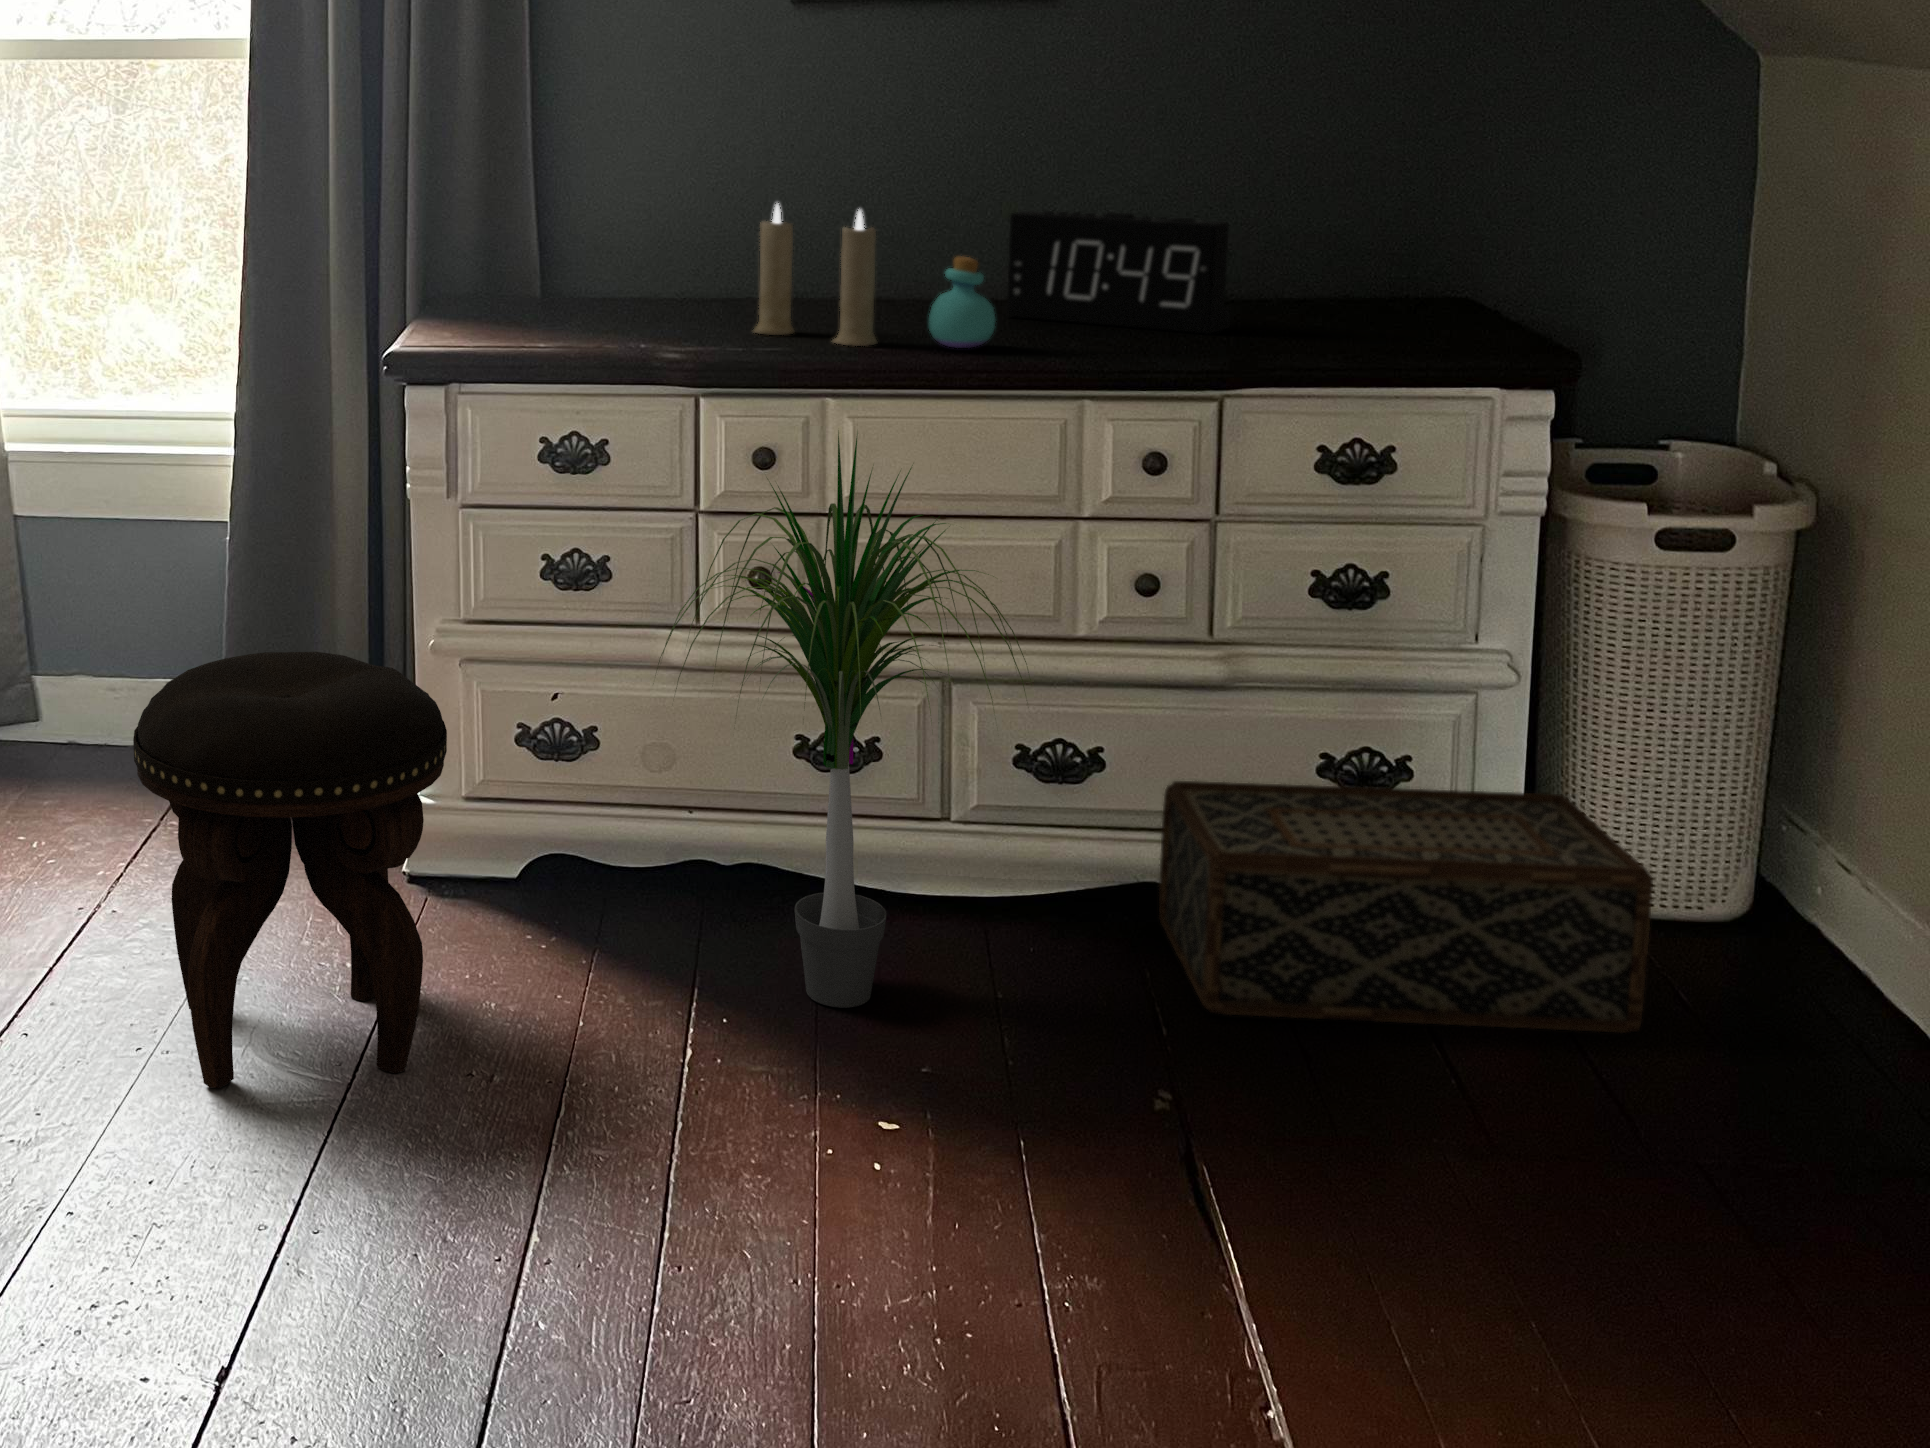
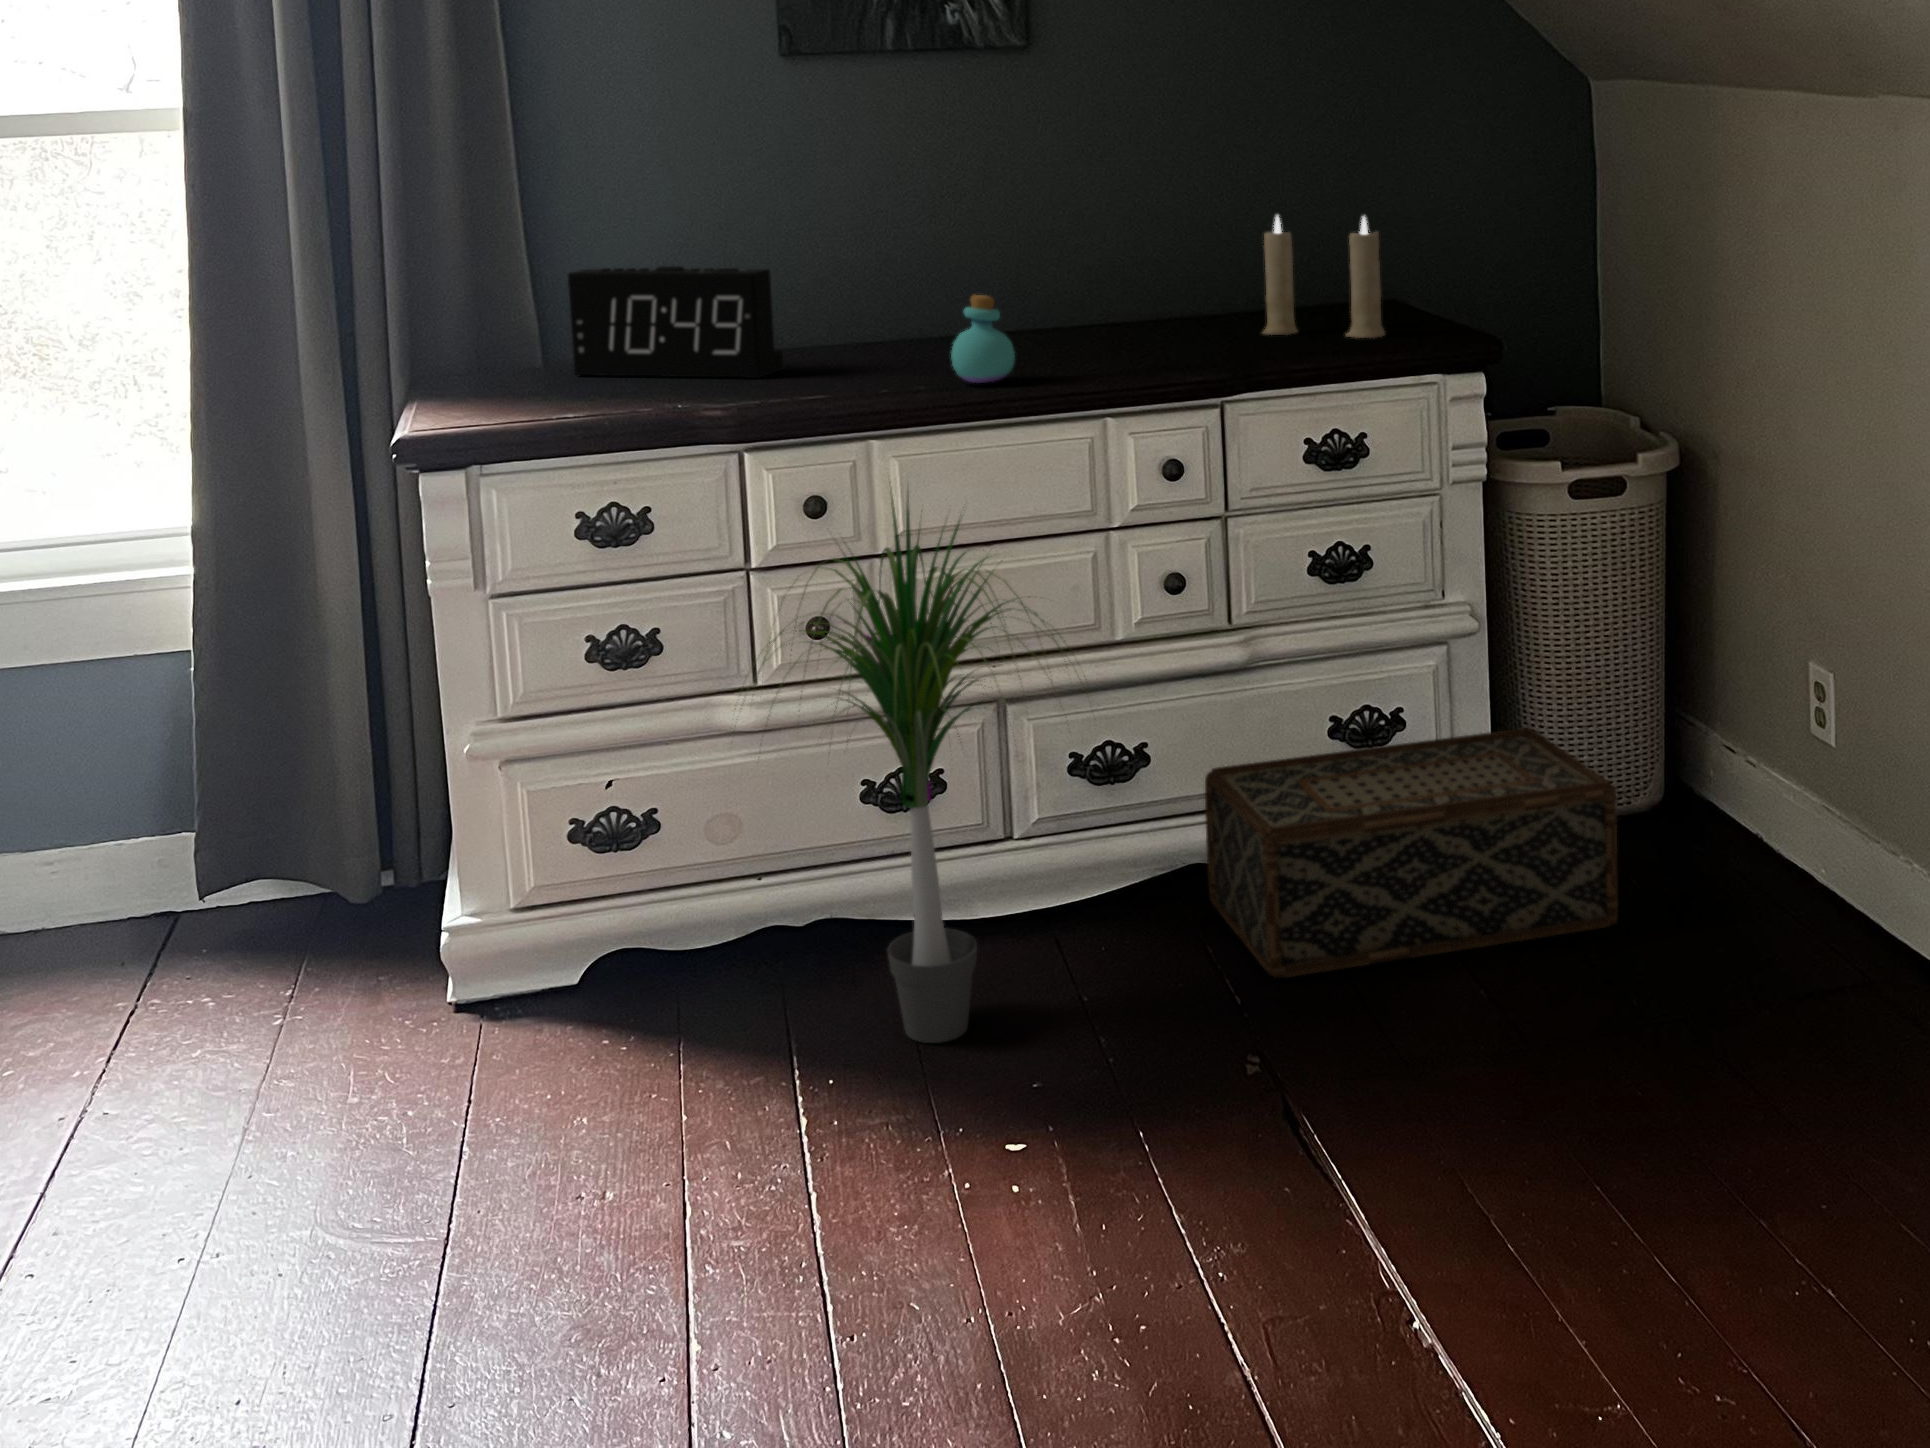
candle: present [754,204,877,346] -> present [1263,216,1385,338]
alarm clock: present [1007,211,1231,333] -> present [568,266,784,378]
footstool: present [133,652,447,1088] -> none [171,772,530,1268]

